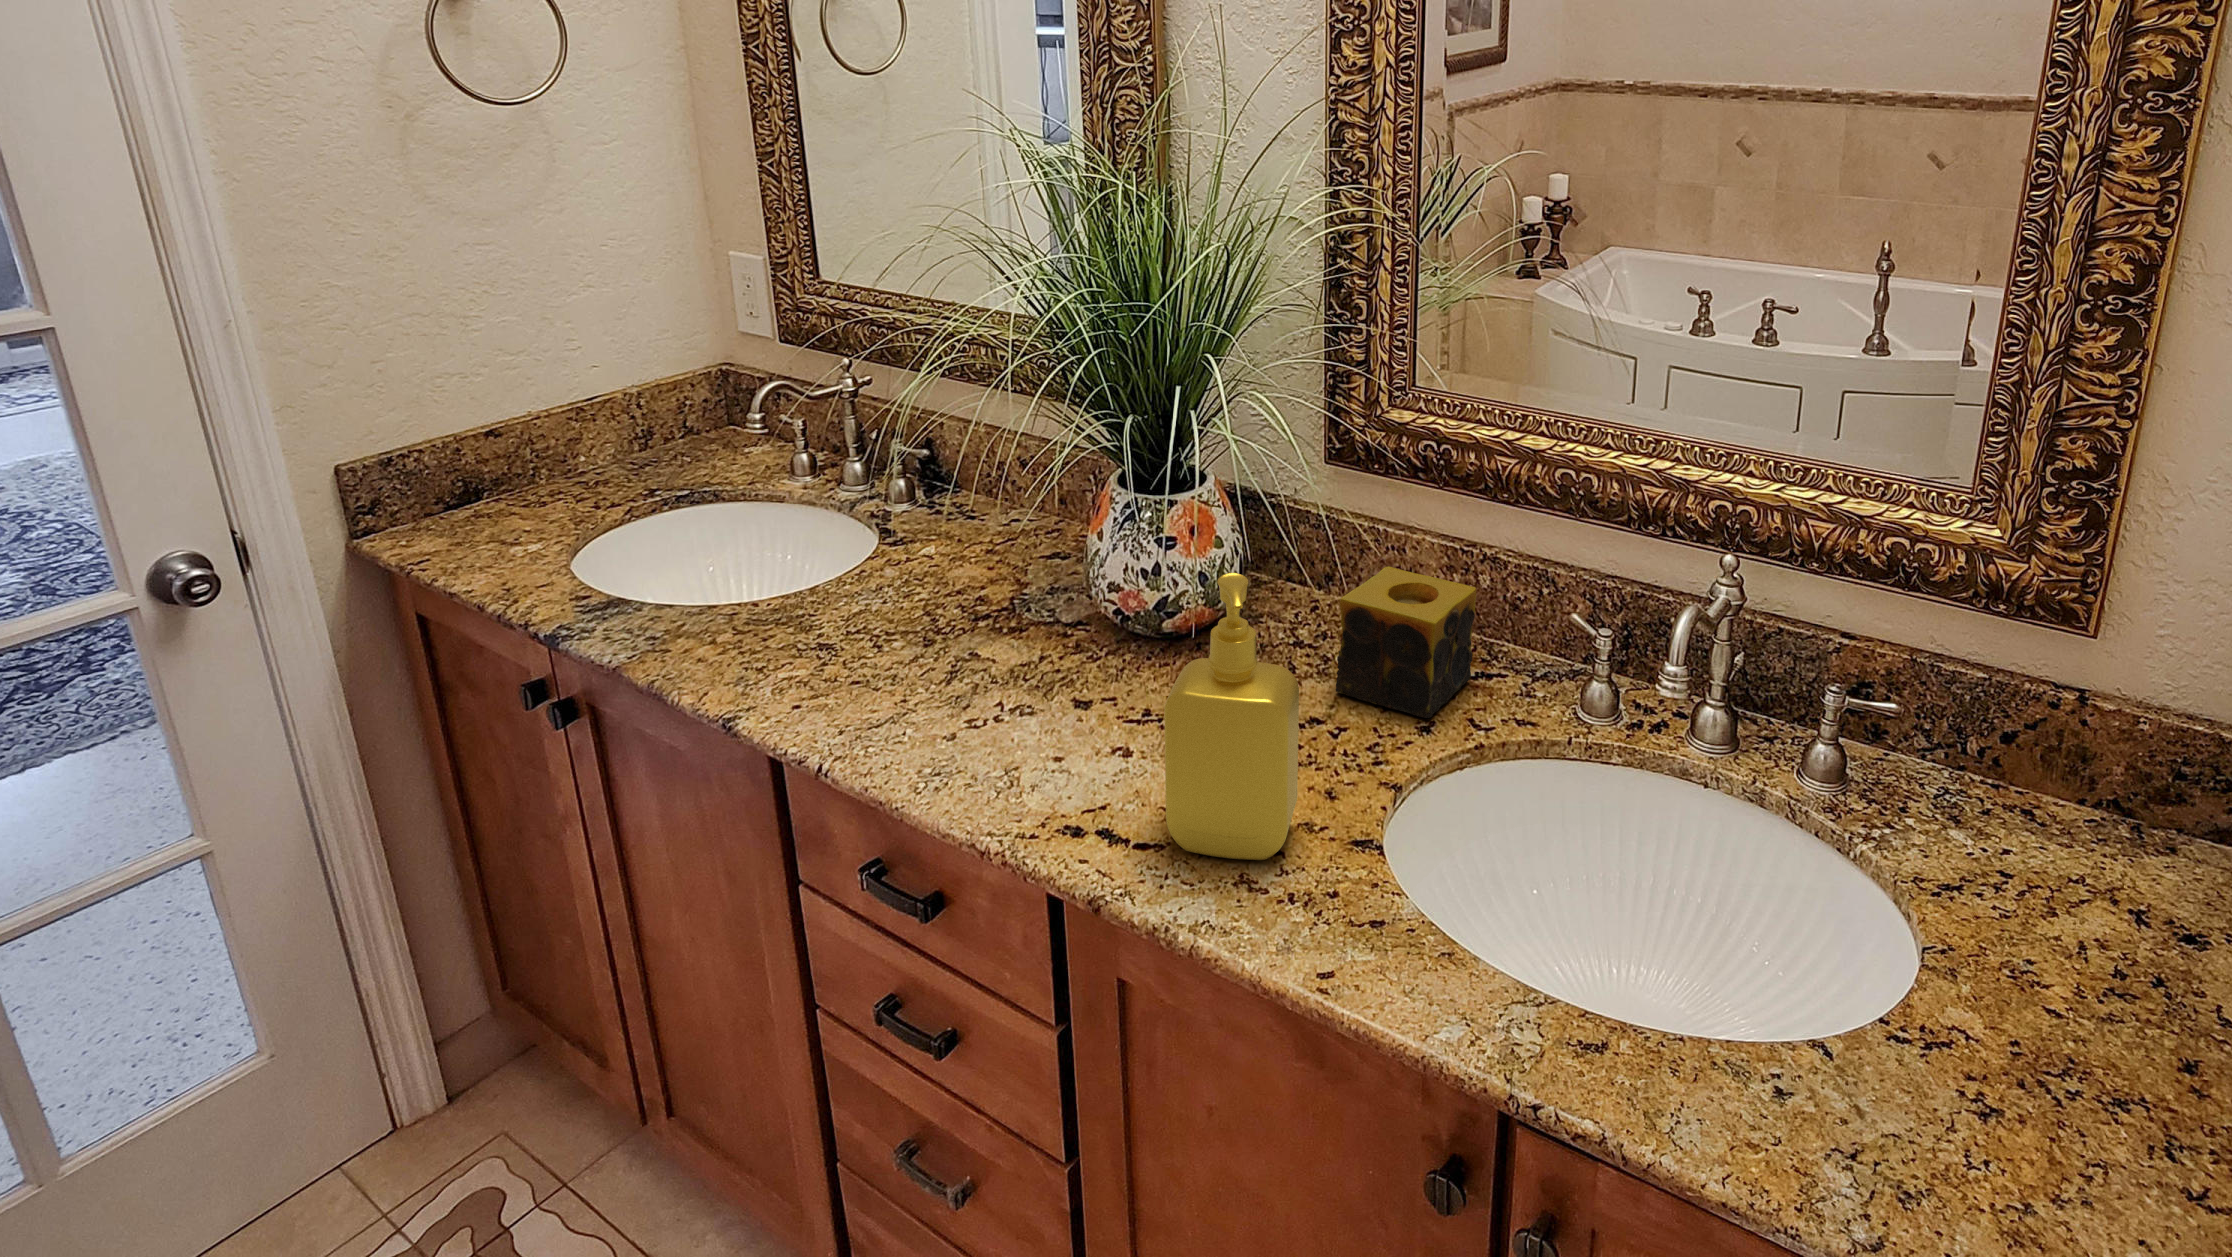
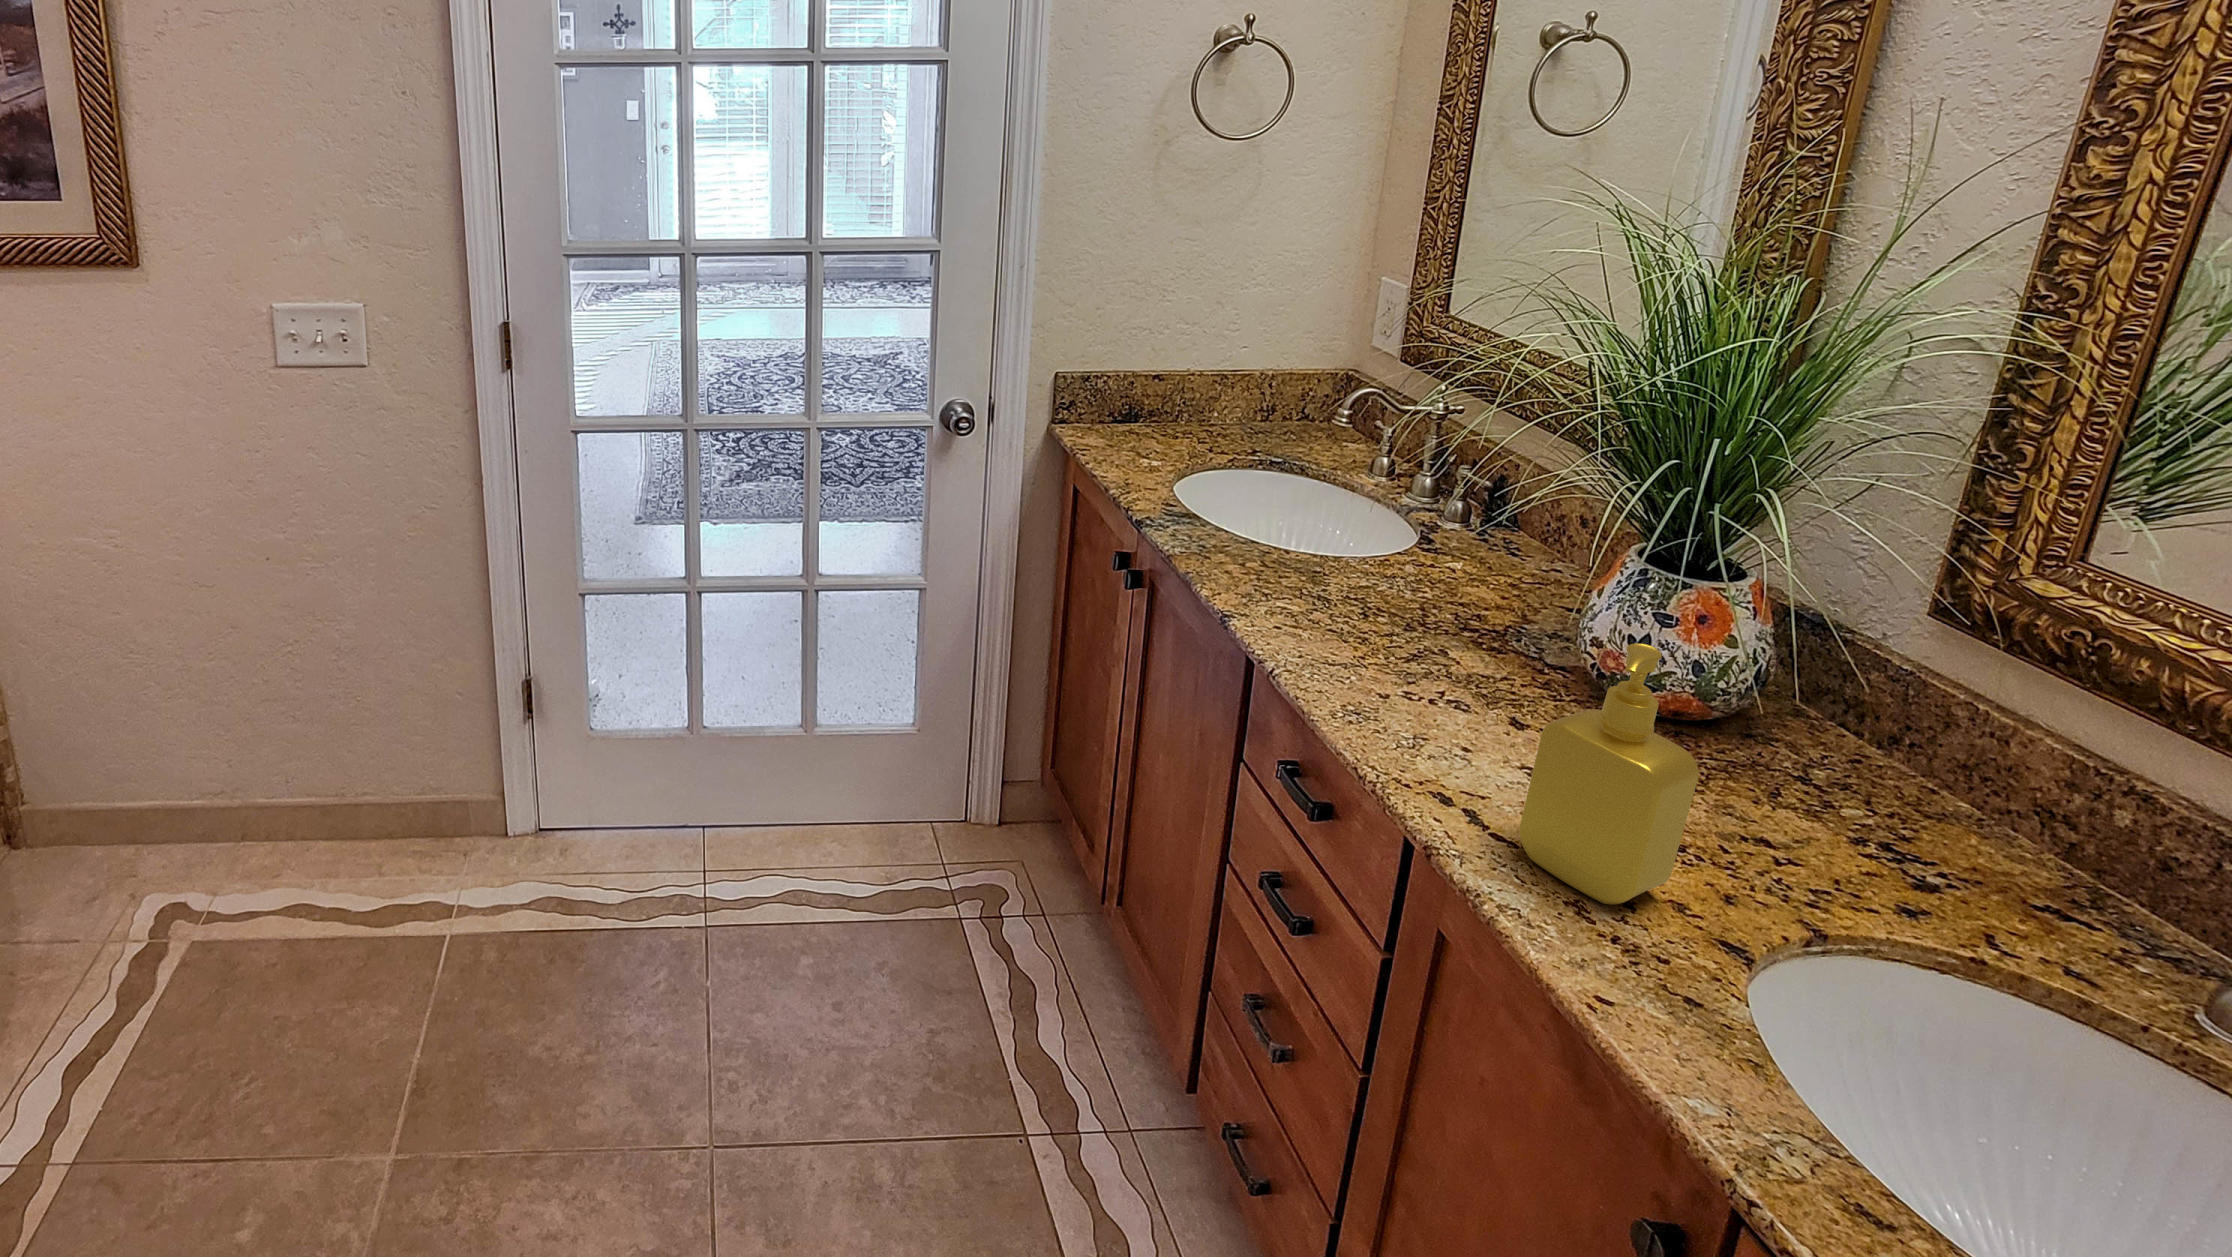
candle: present [1335,566,1476,718] -> none [1815,740,2074,909]

